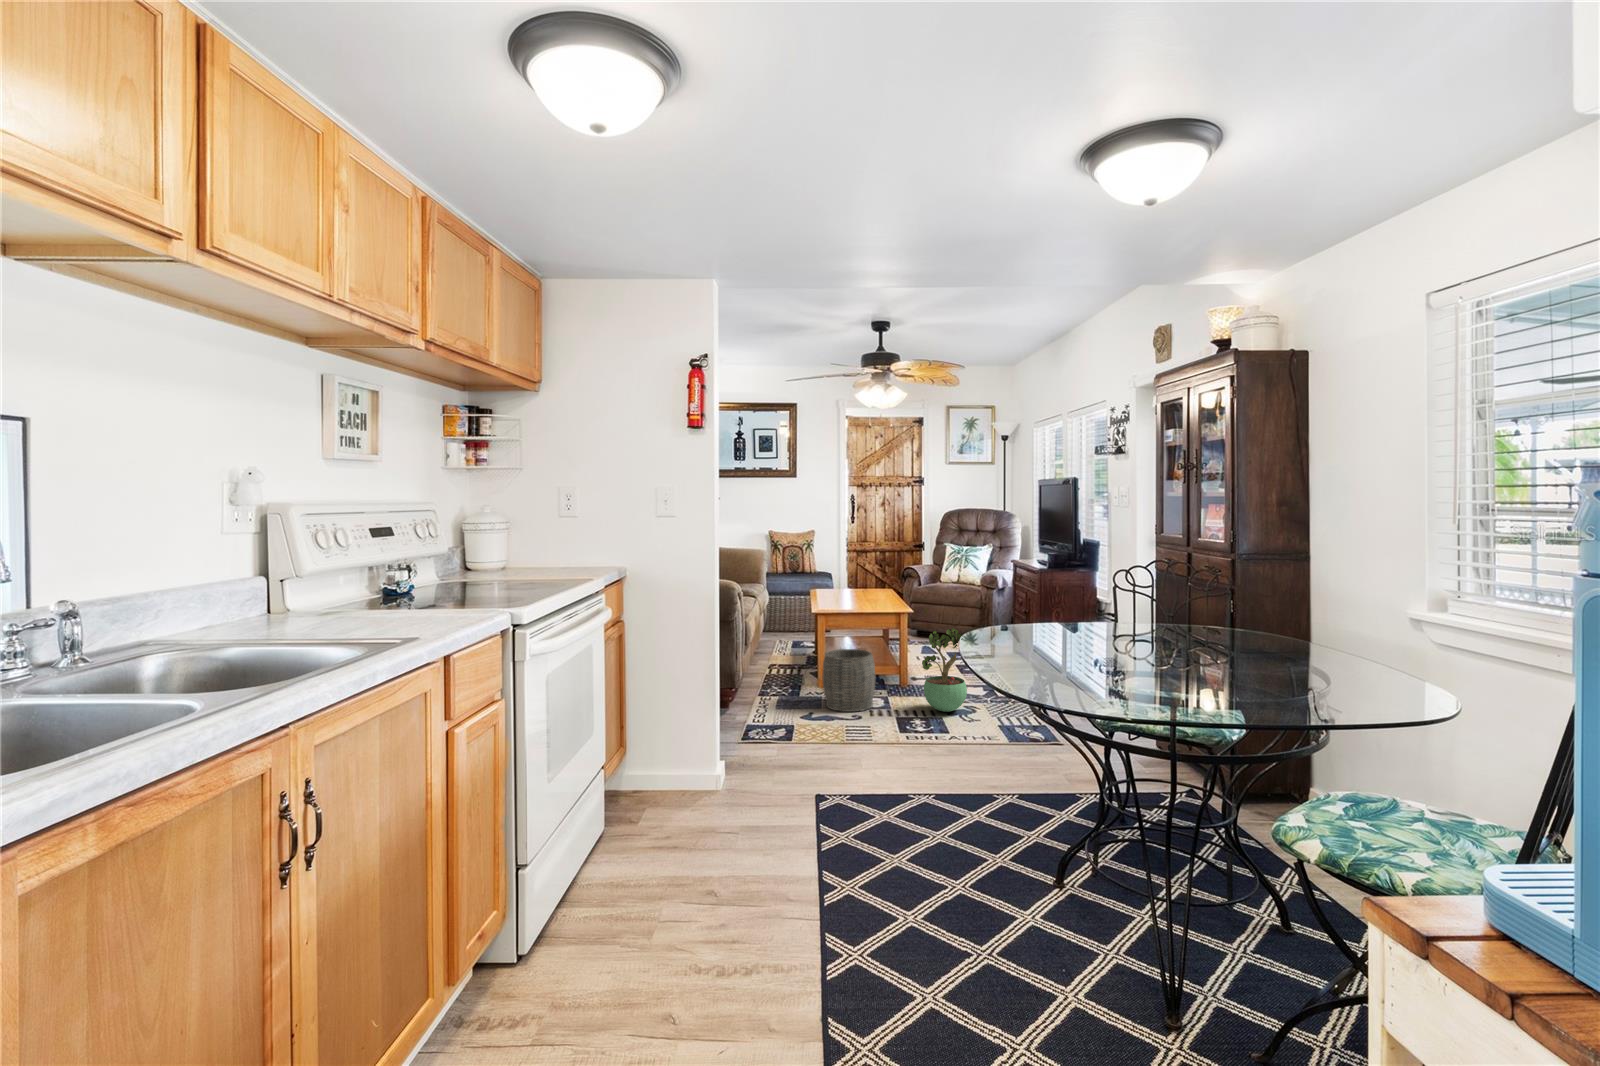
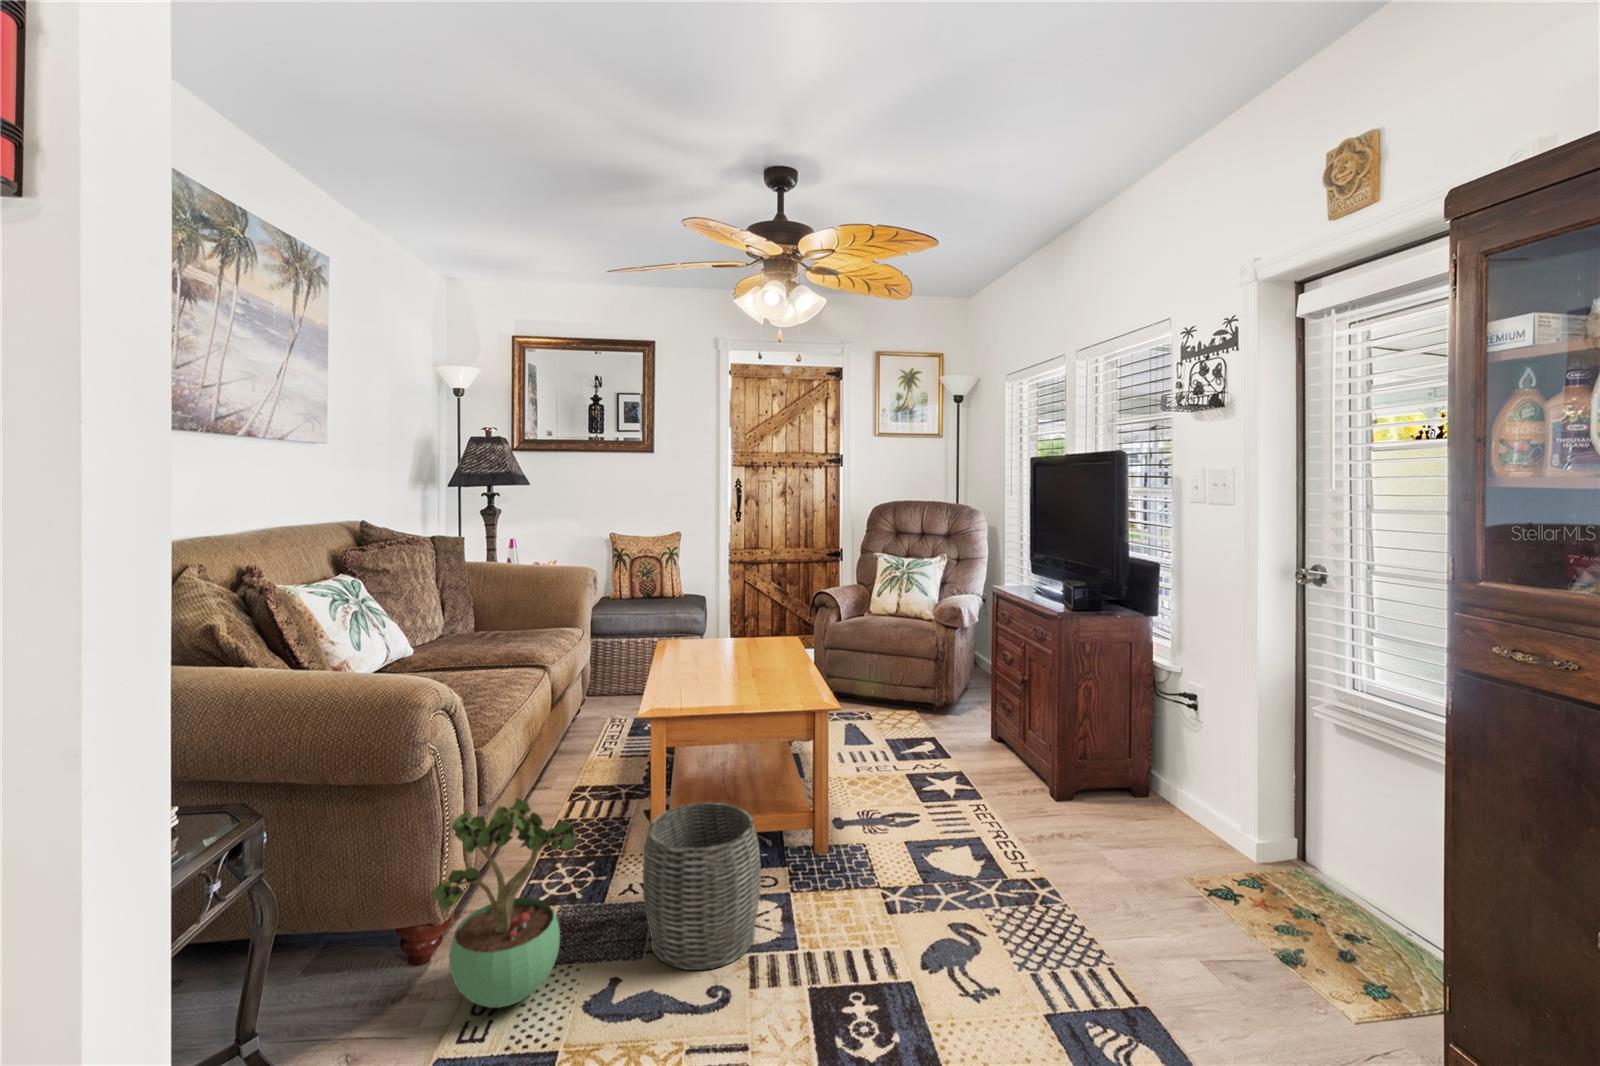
potted plant: present [922,628,967,712] -> present [431,799,576,1008]

